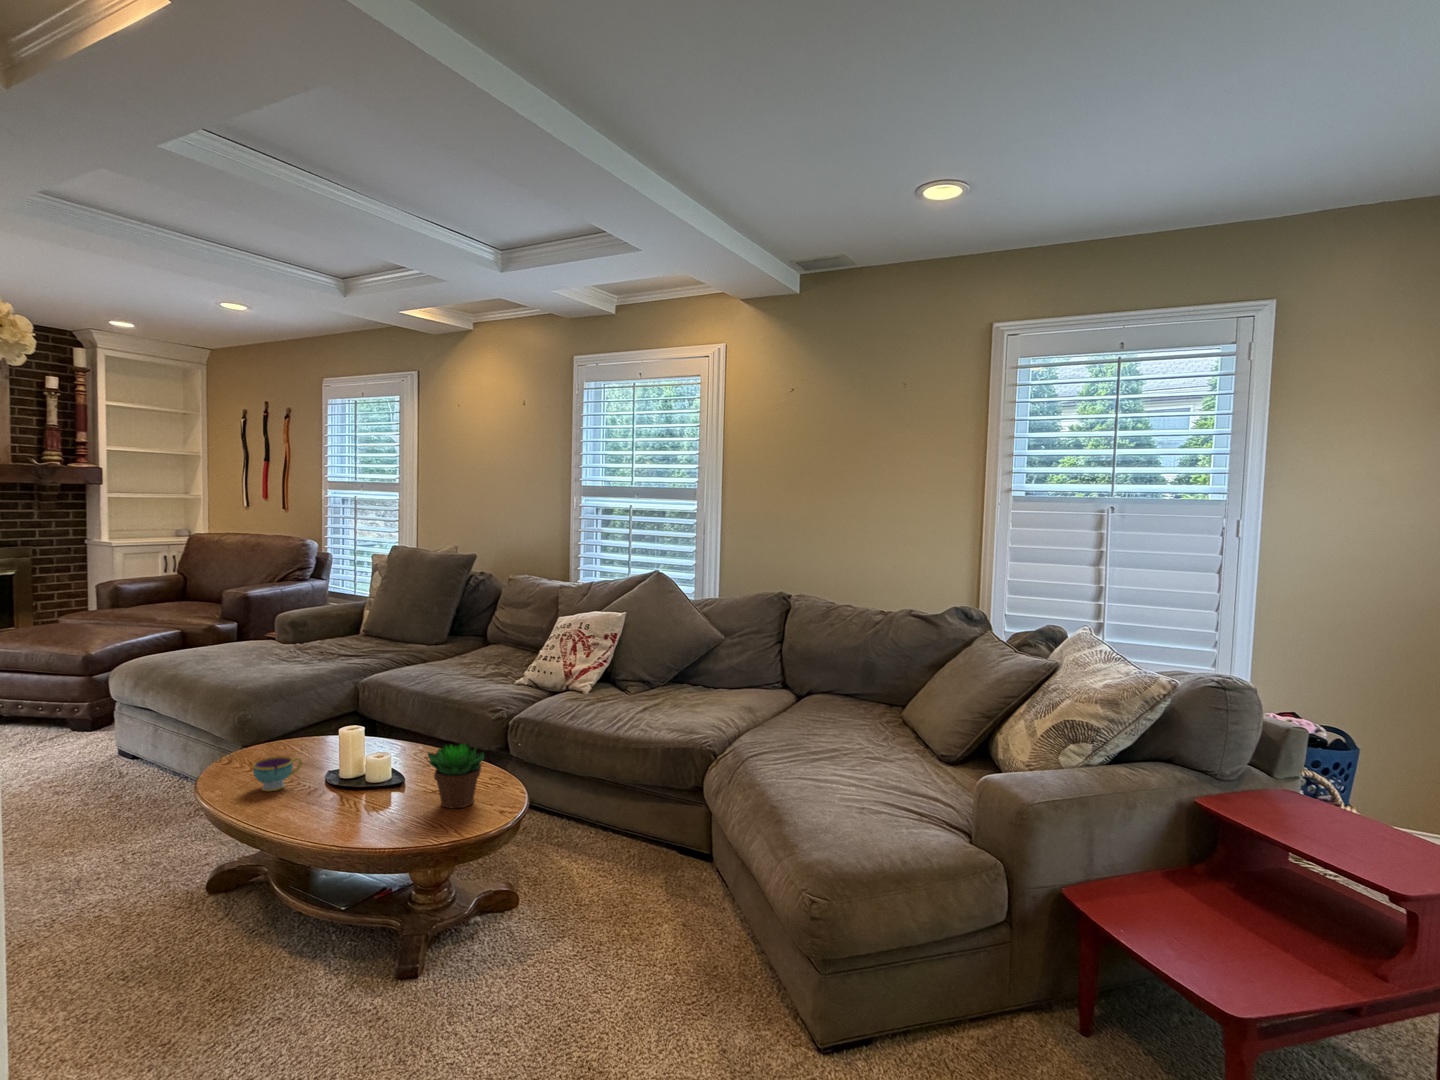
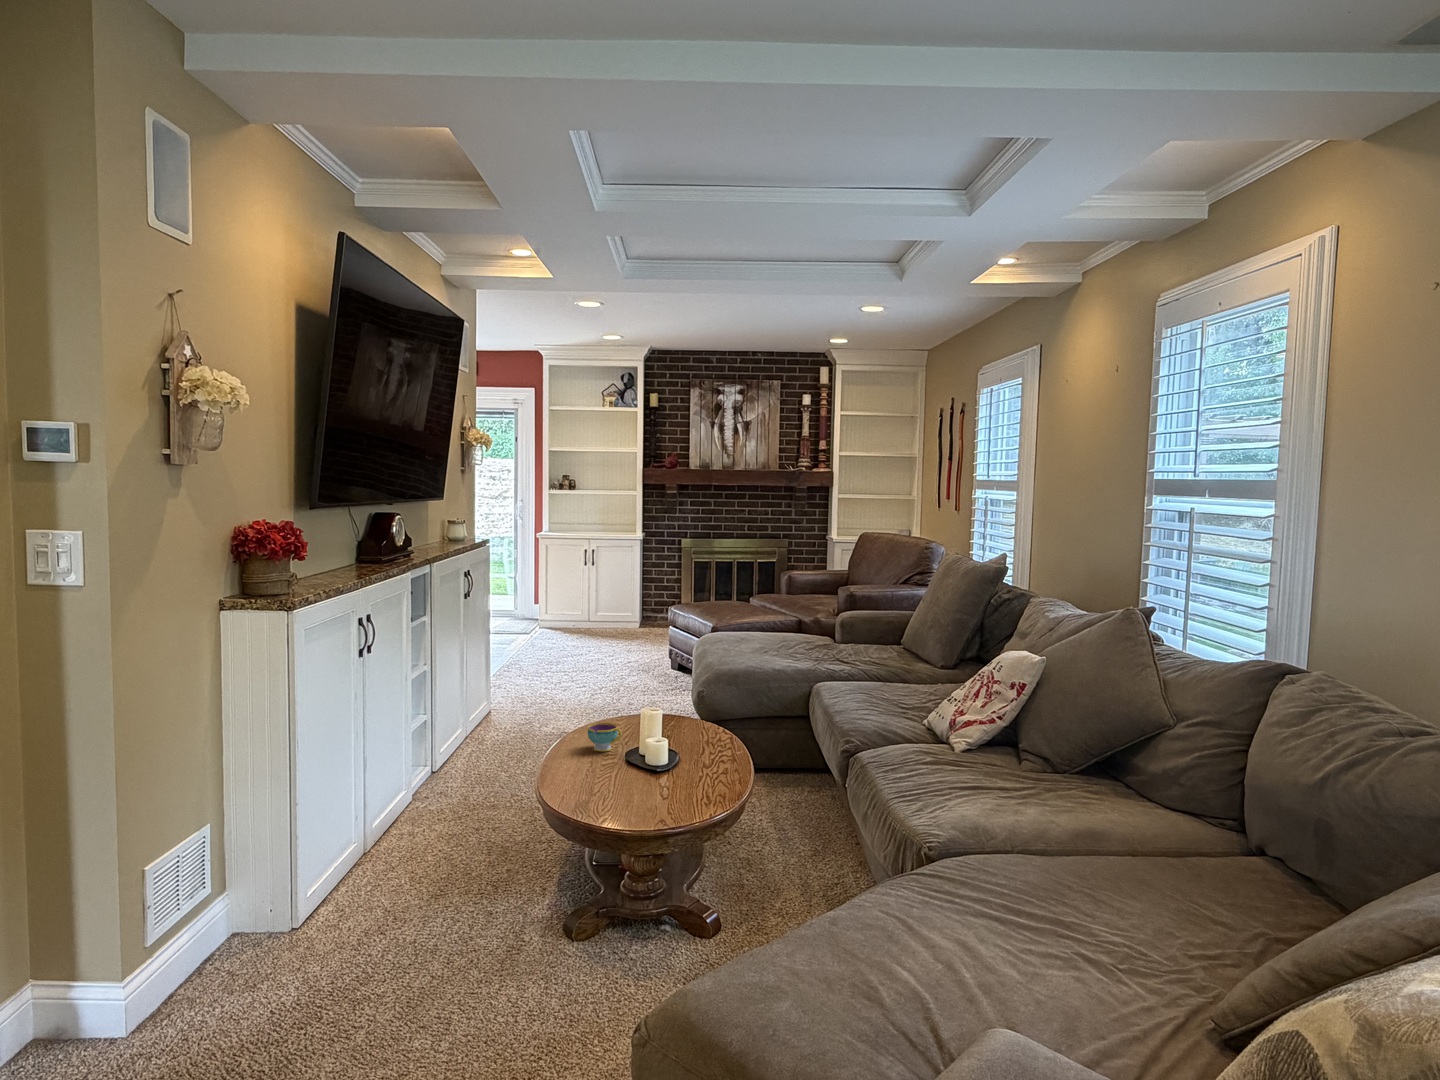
succulent plant: present [427,744,484,809] -> none [633,745,698,812]

